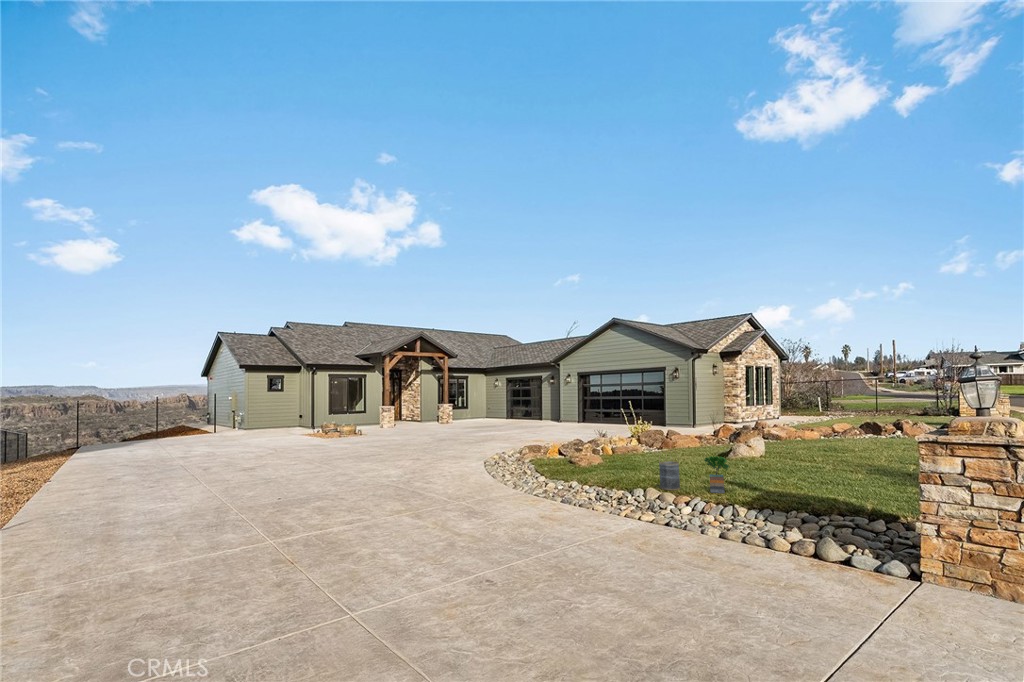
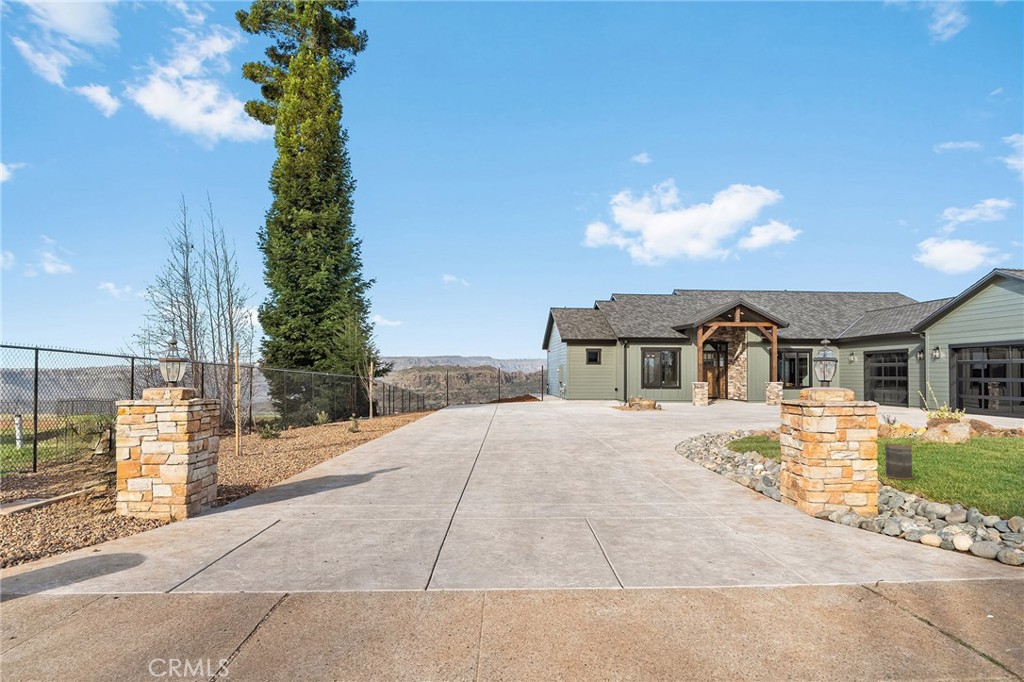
potted tree: present [705,456,729,493] -> none [944,440,983,490]

